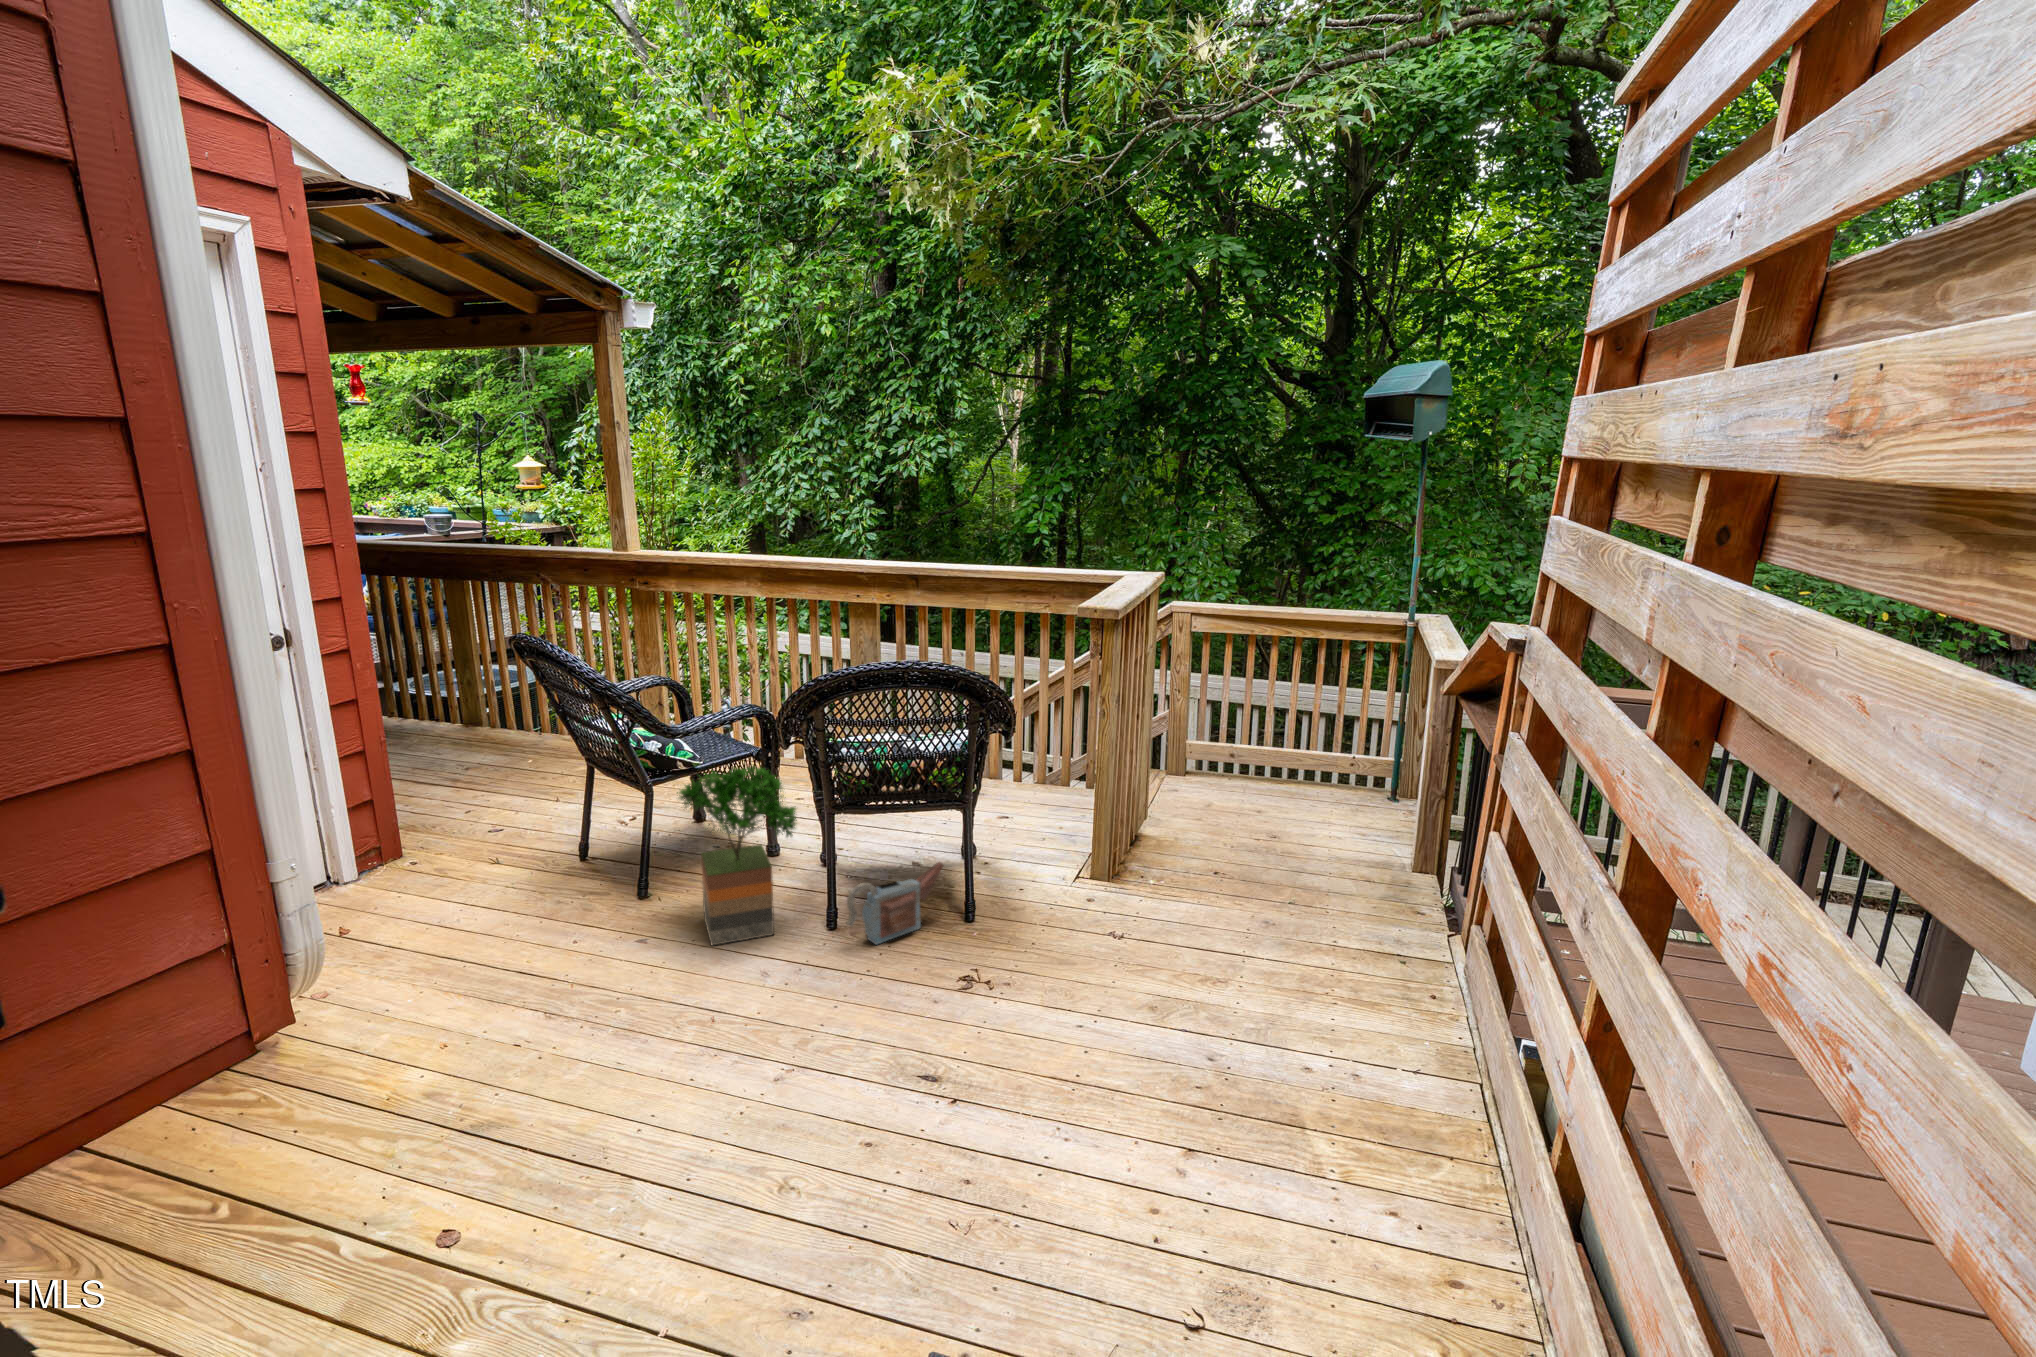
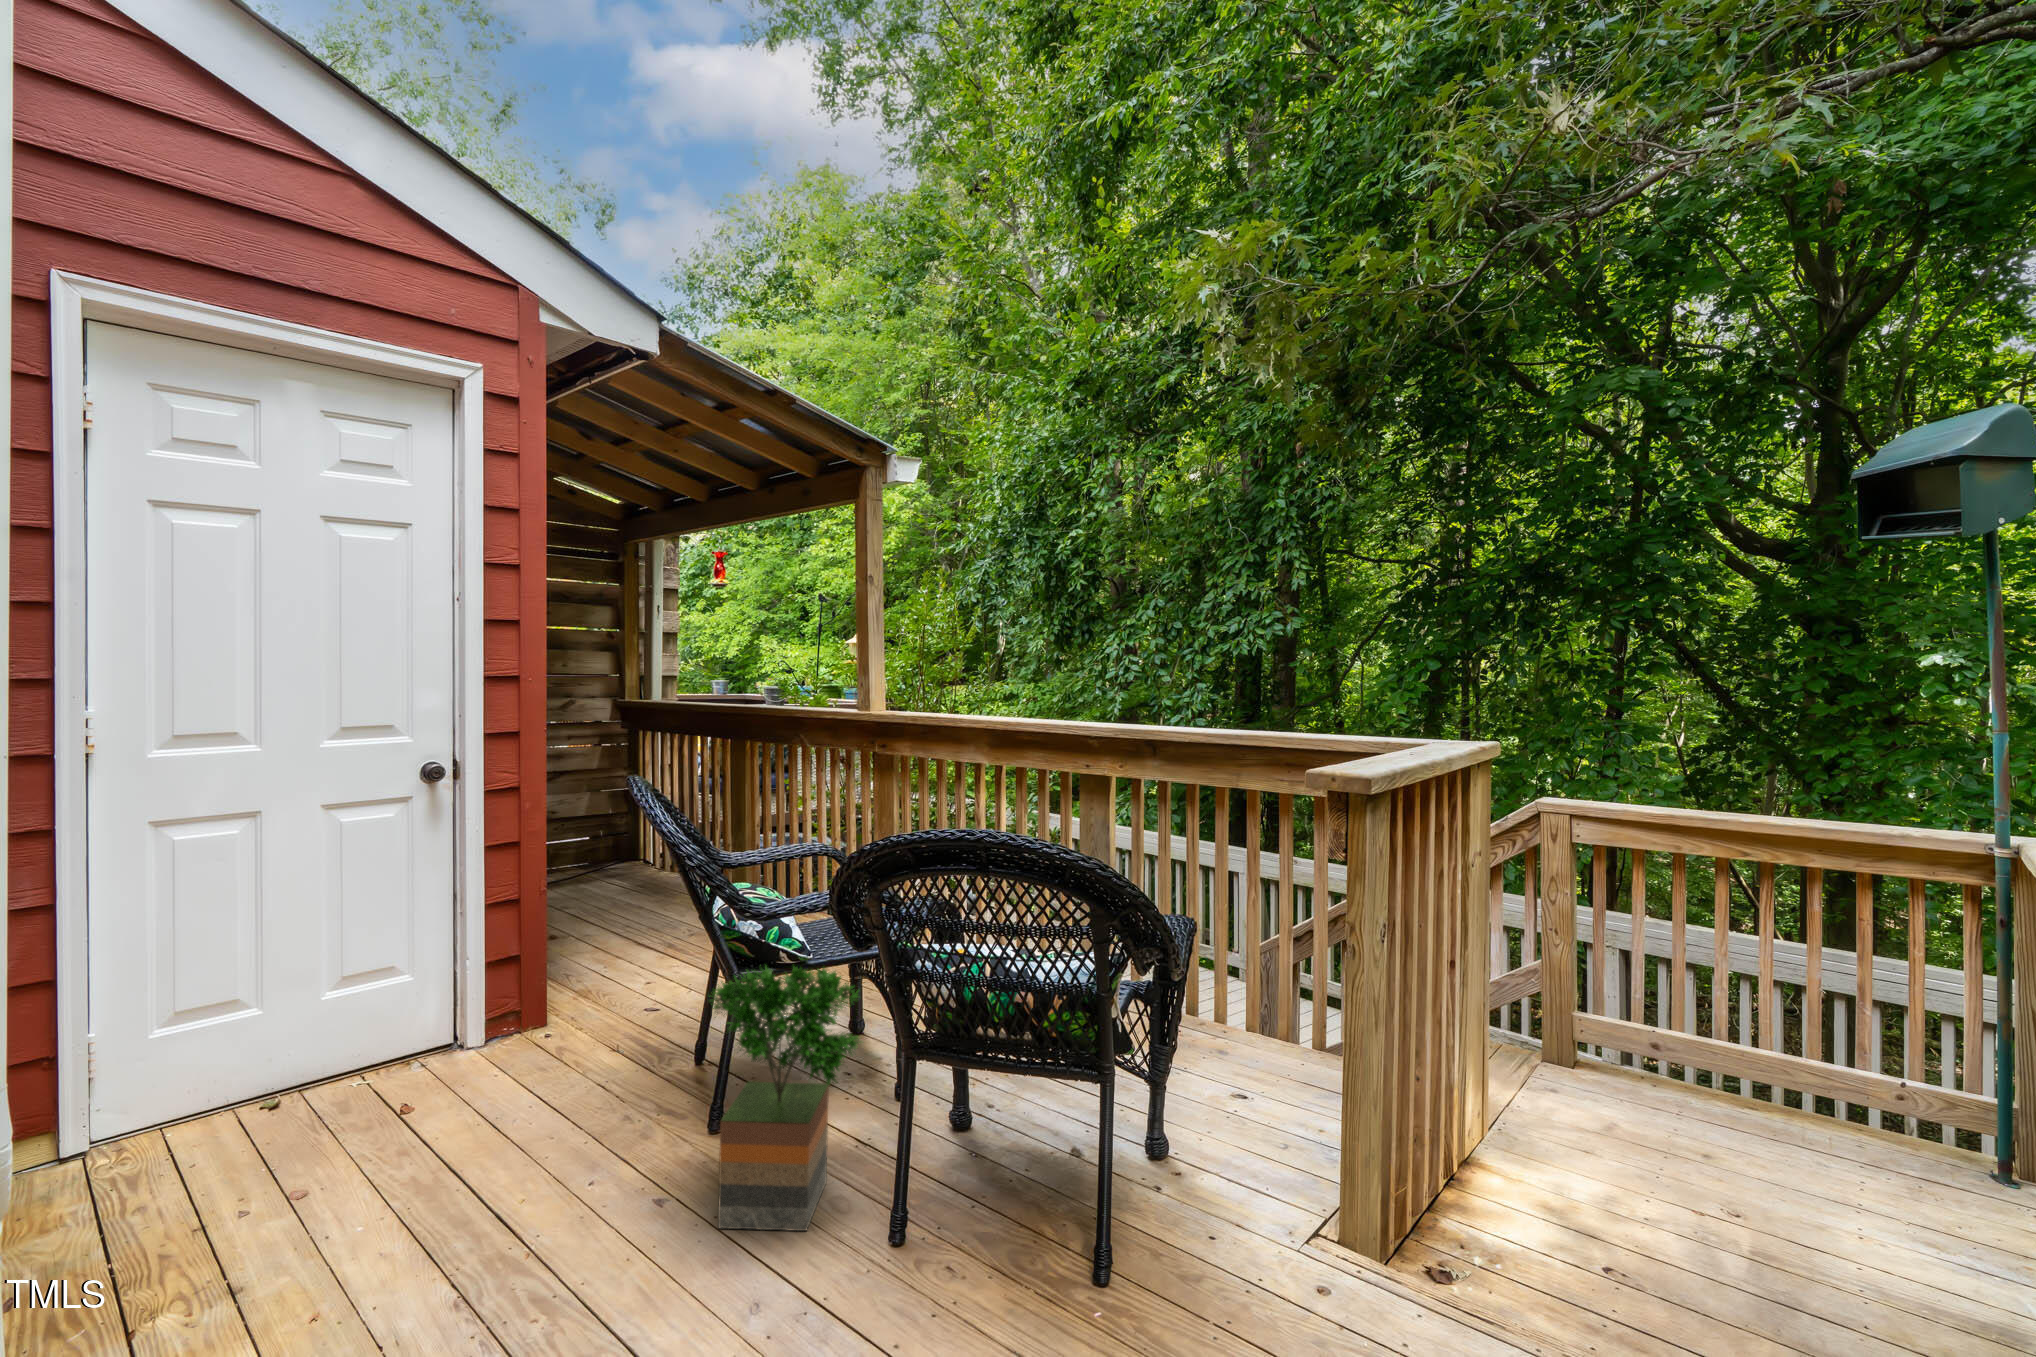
watering can: present [847,863,943,945] -> none [880,1164,1062,1291]

